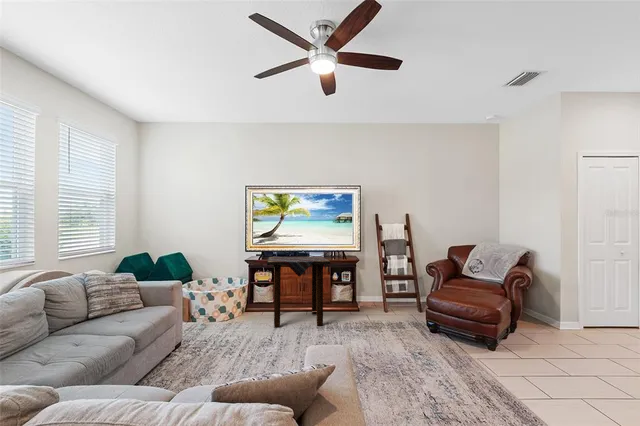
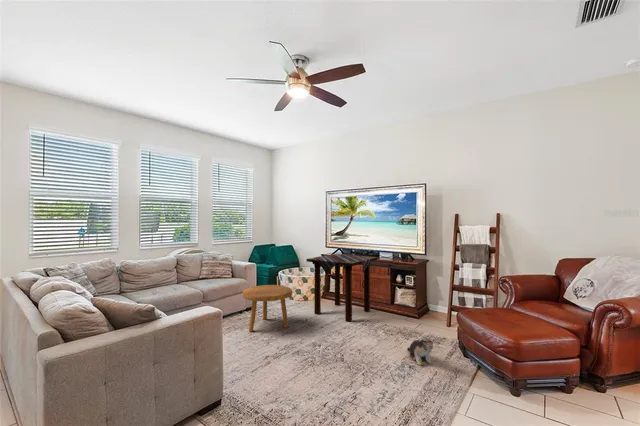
footstool: none [220,297,287,364] -> present [243,285,292,332]
plush toy: none [405,314,447,339] -> present [407,338,435,365]

